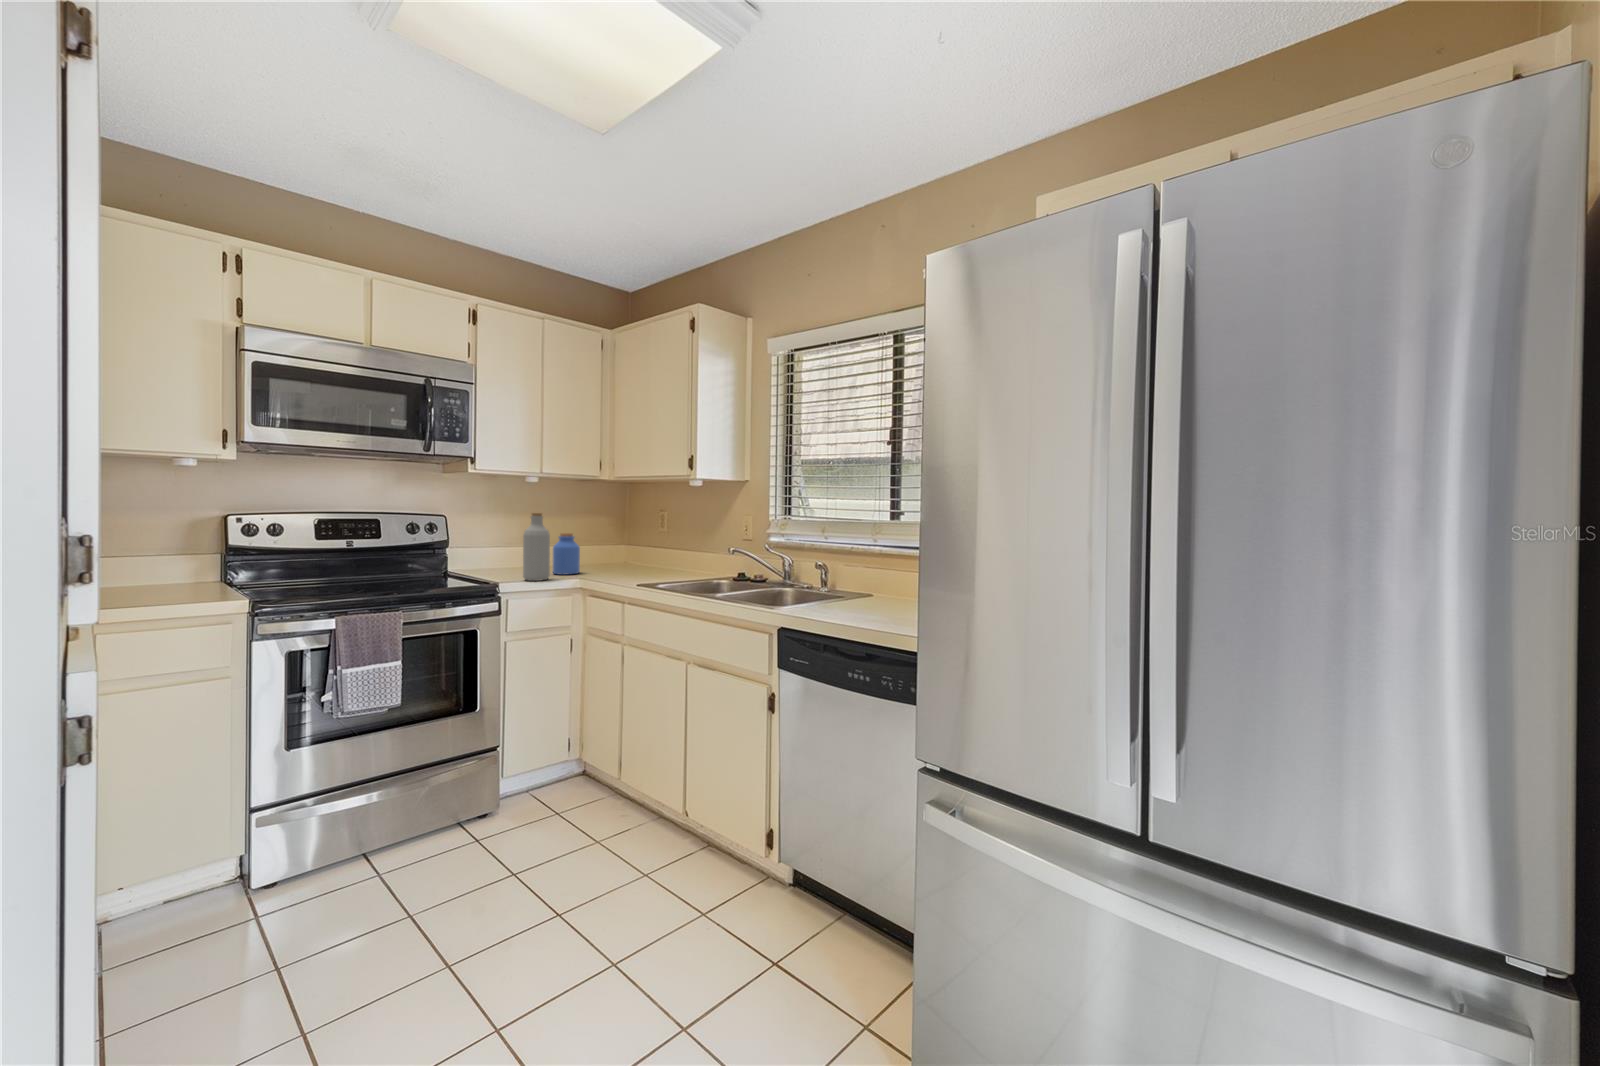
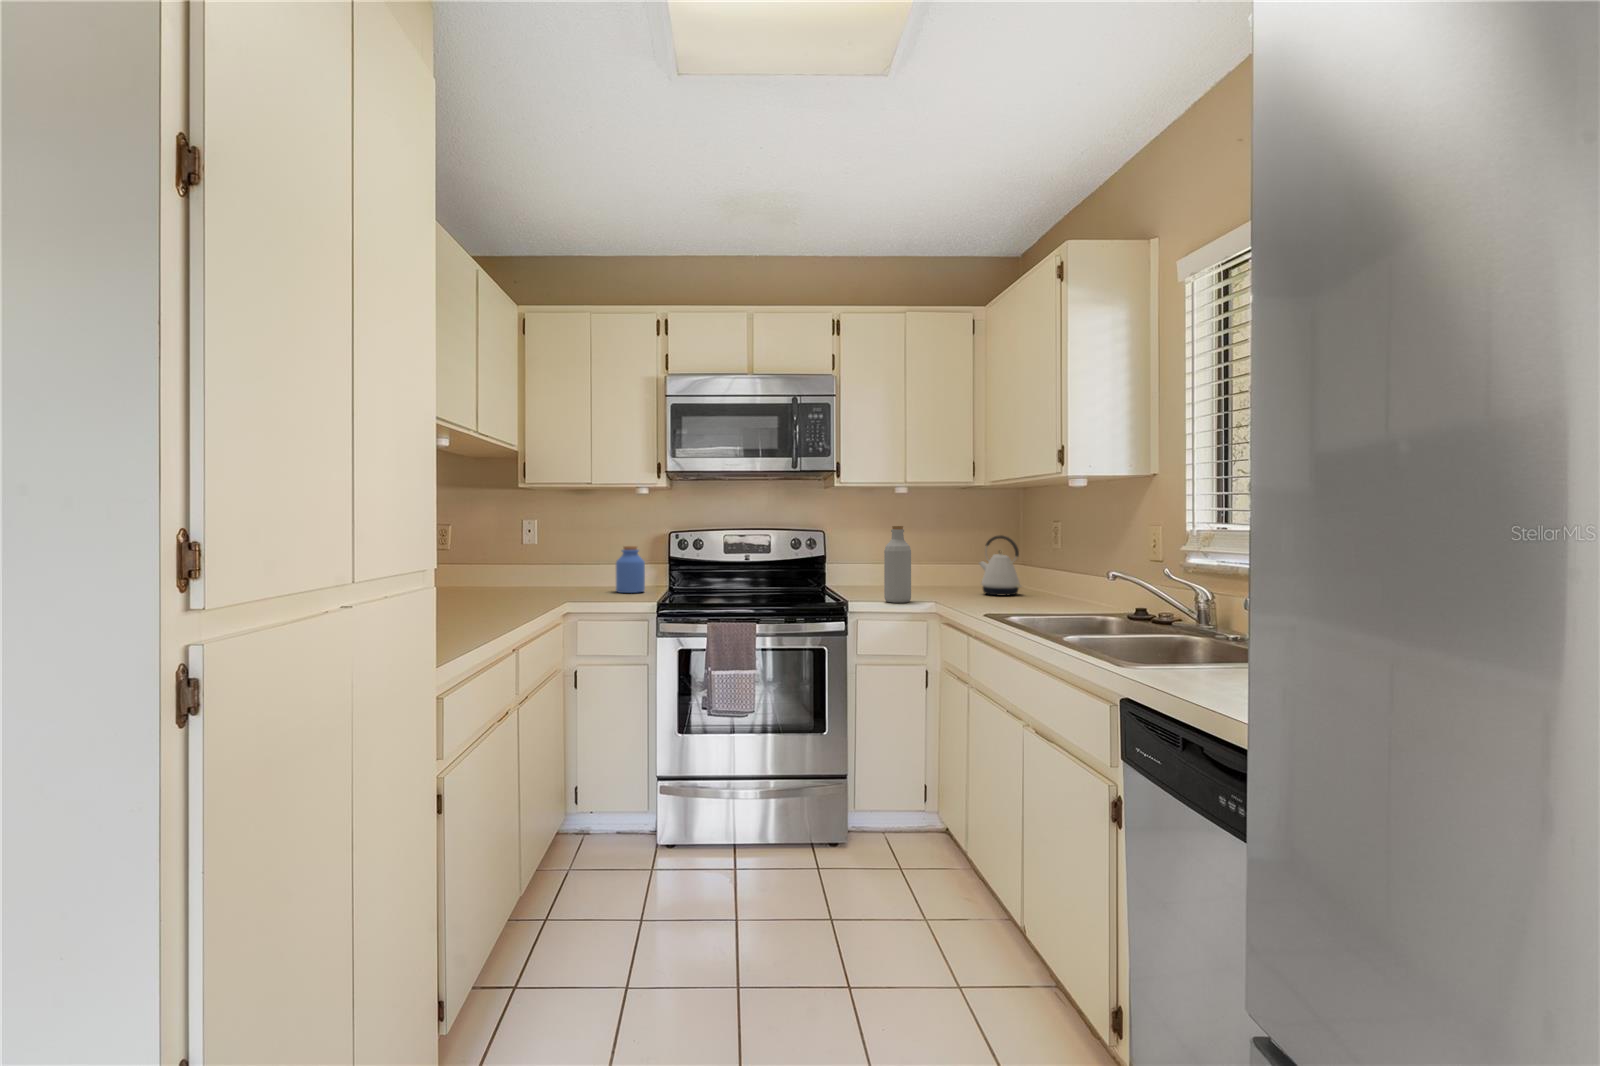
kettle: none [593,522,631,570] -> present [979,535,1021,596]
jar: present [552,533,580,575] -> present [616,546,645,593]

